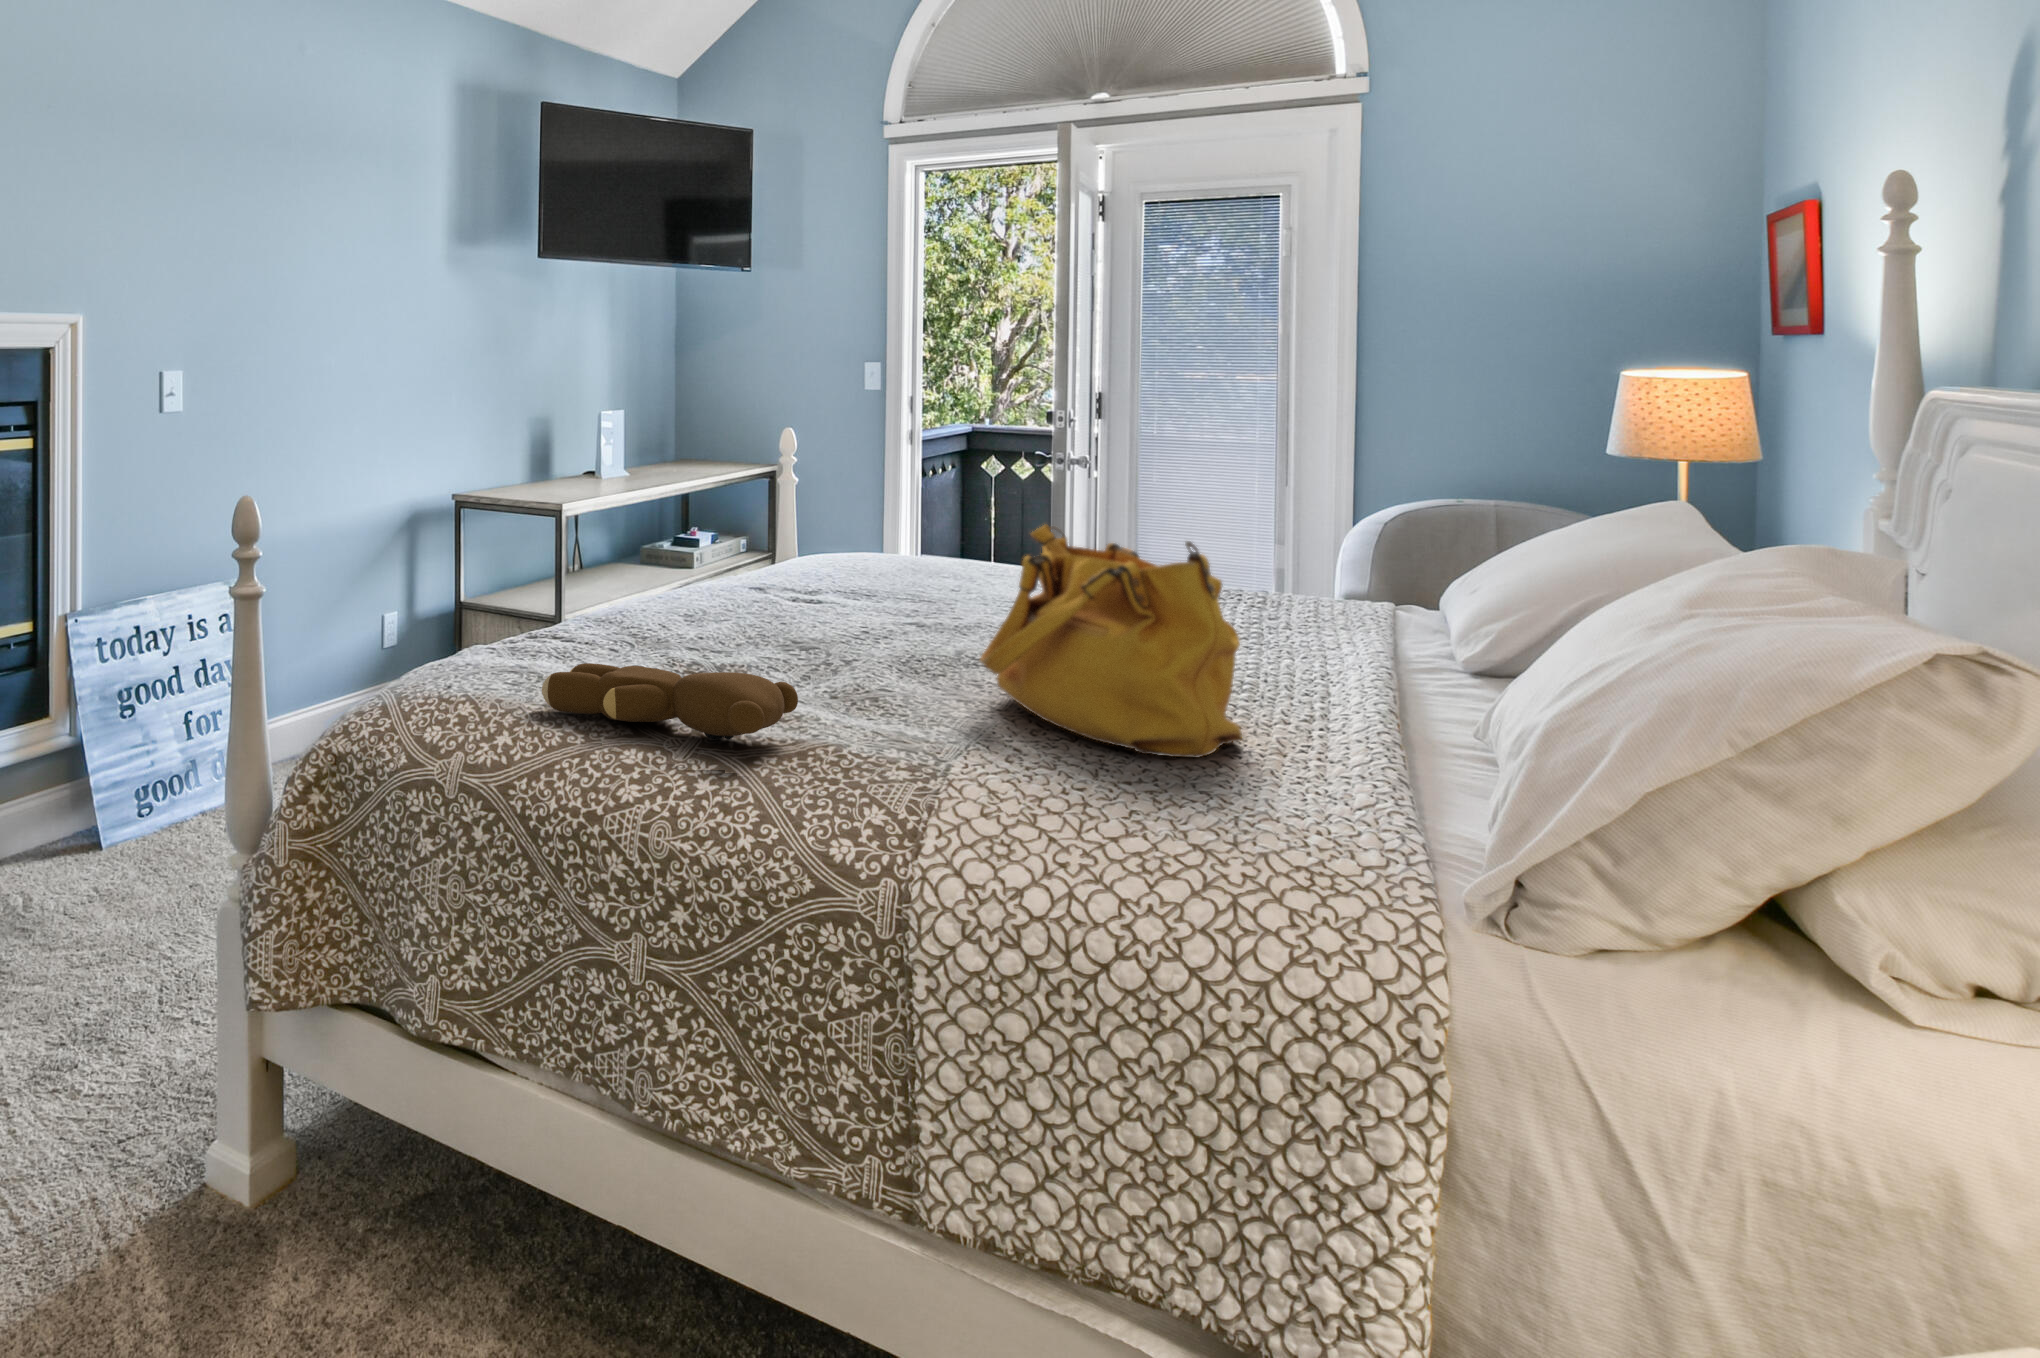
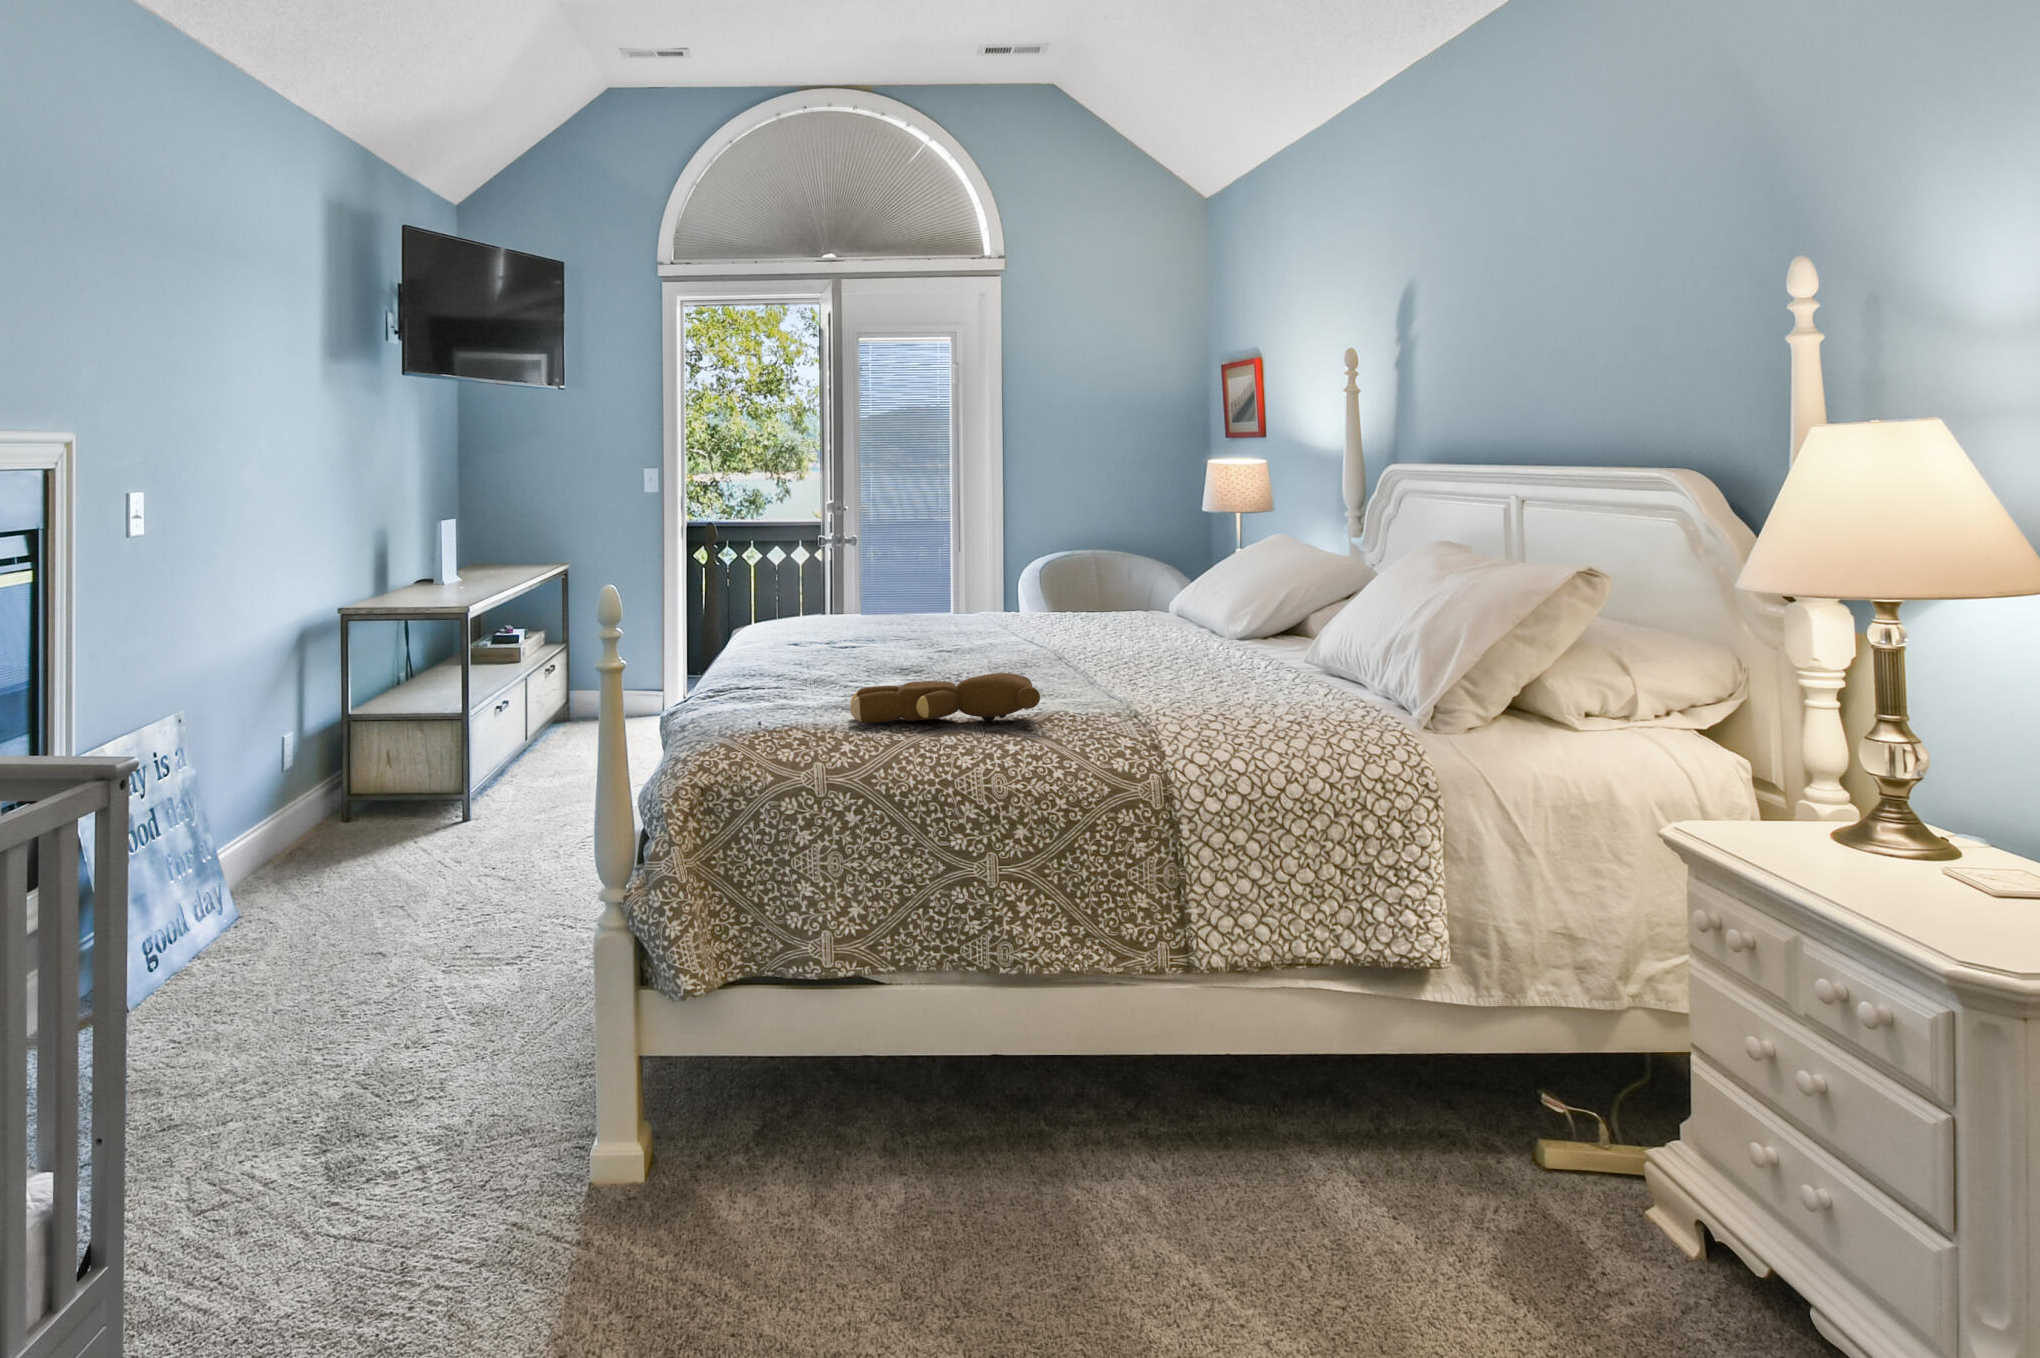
handbag: present [980,524,1242,757] -> none [1080,559,1235,691]

